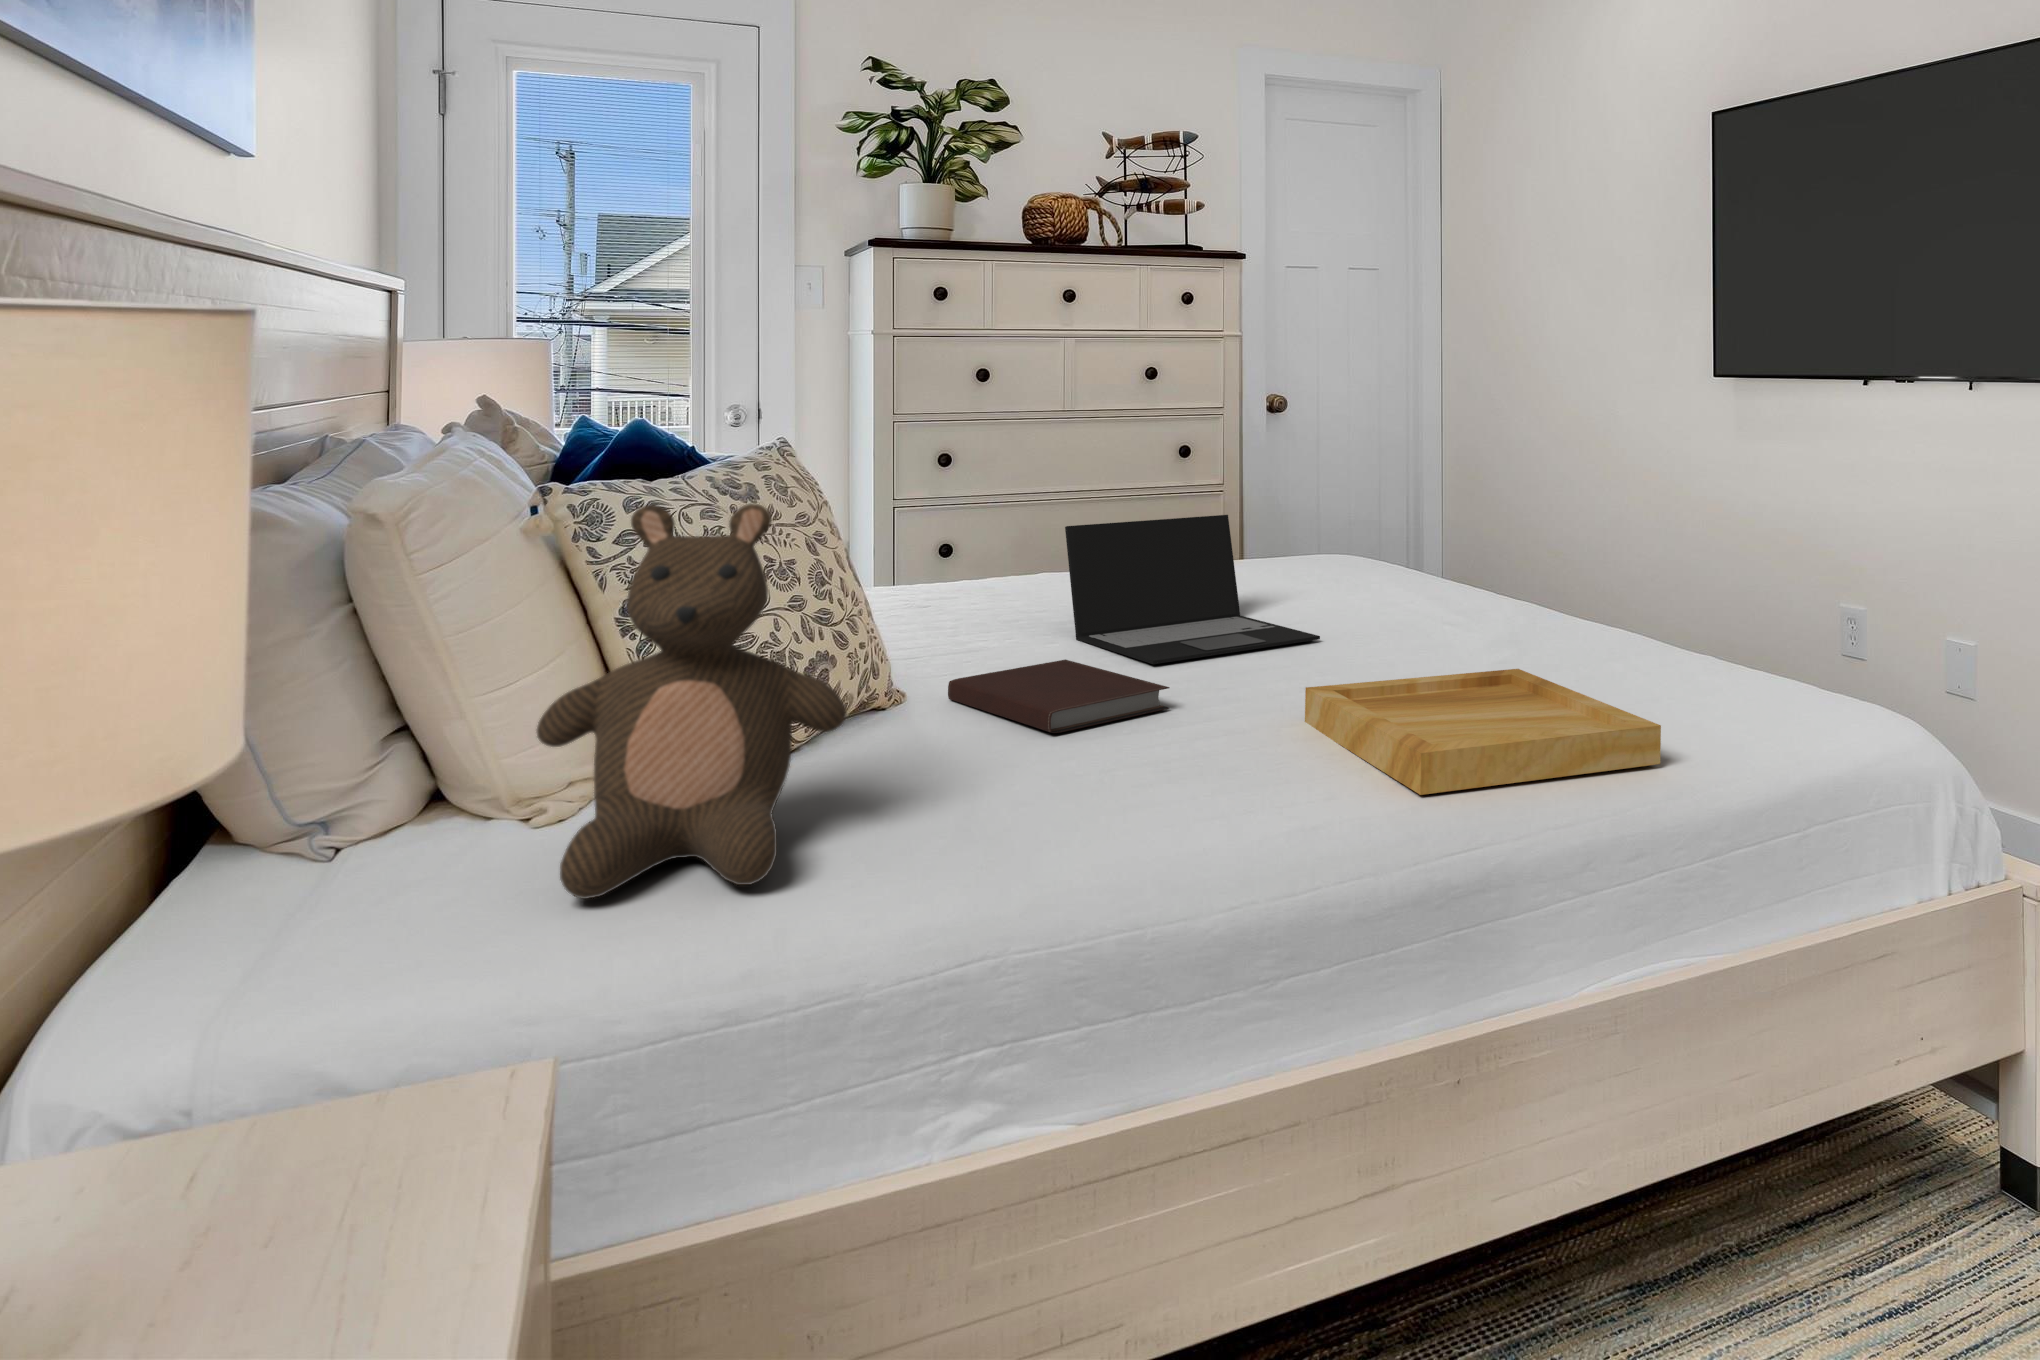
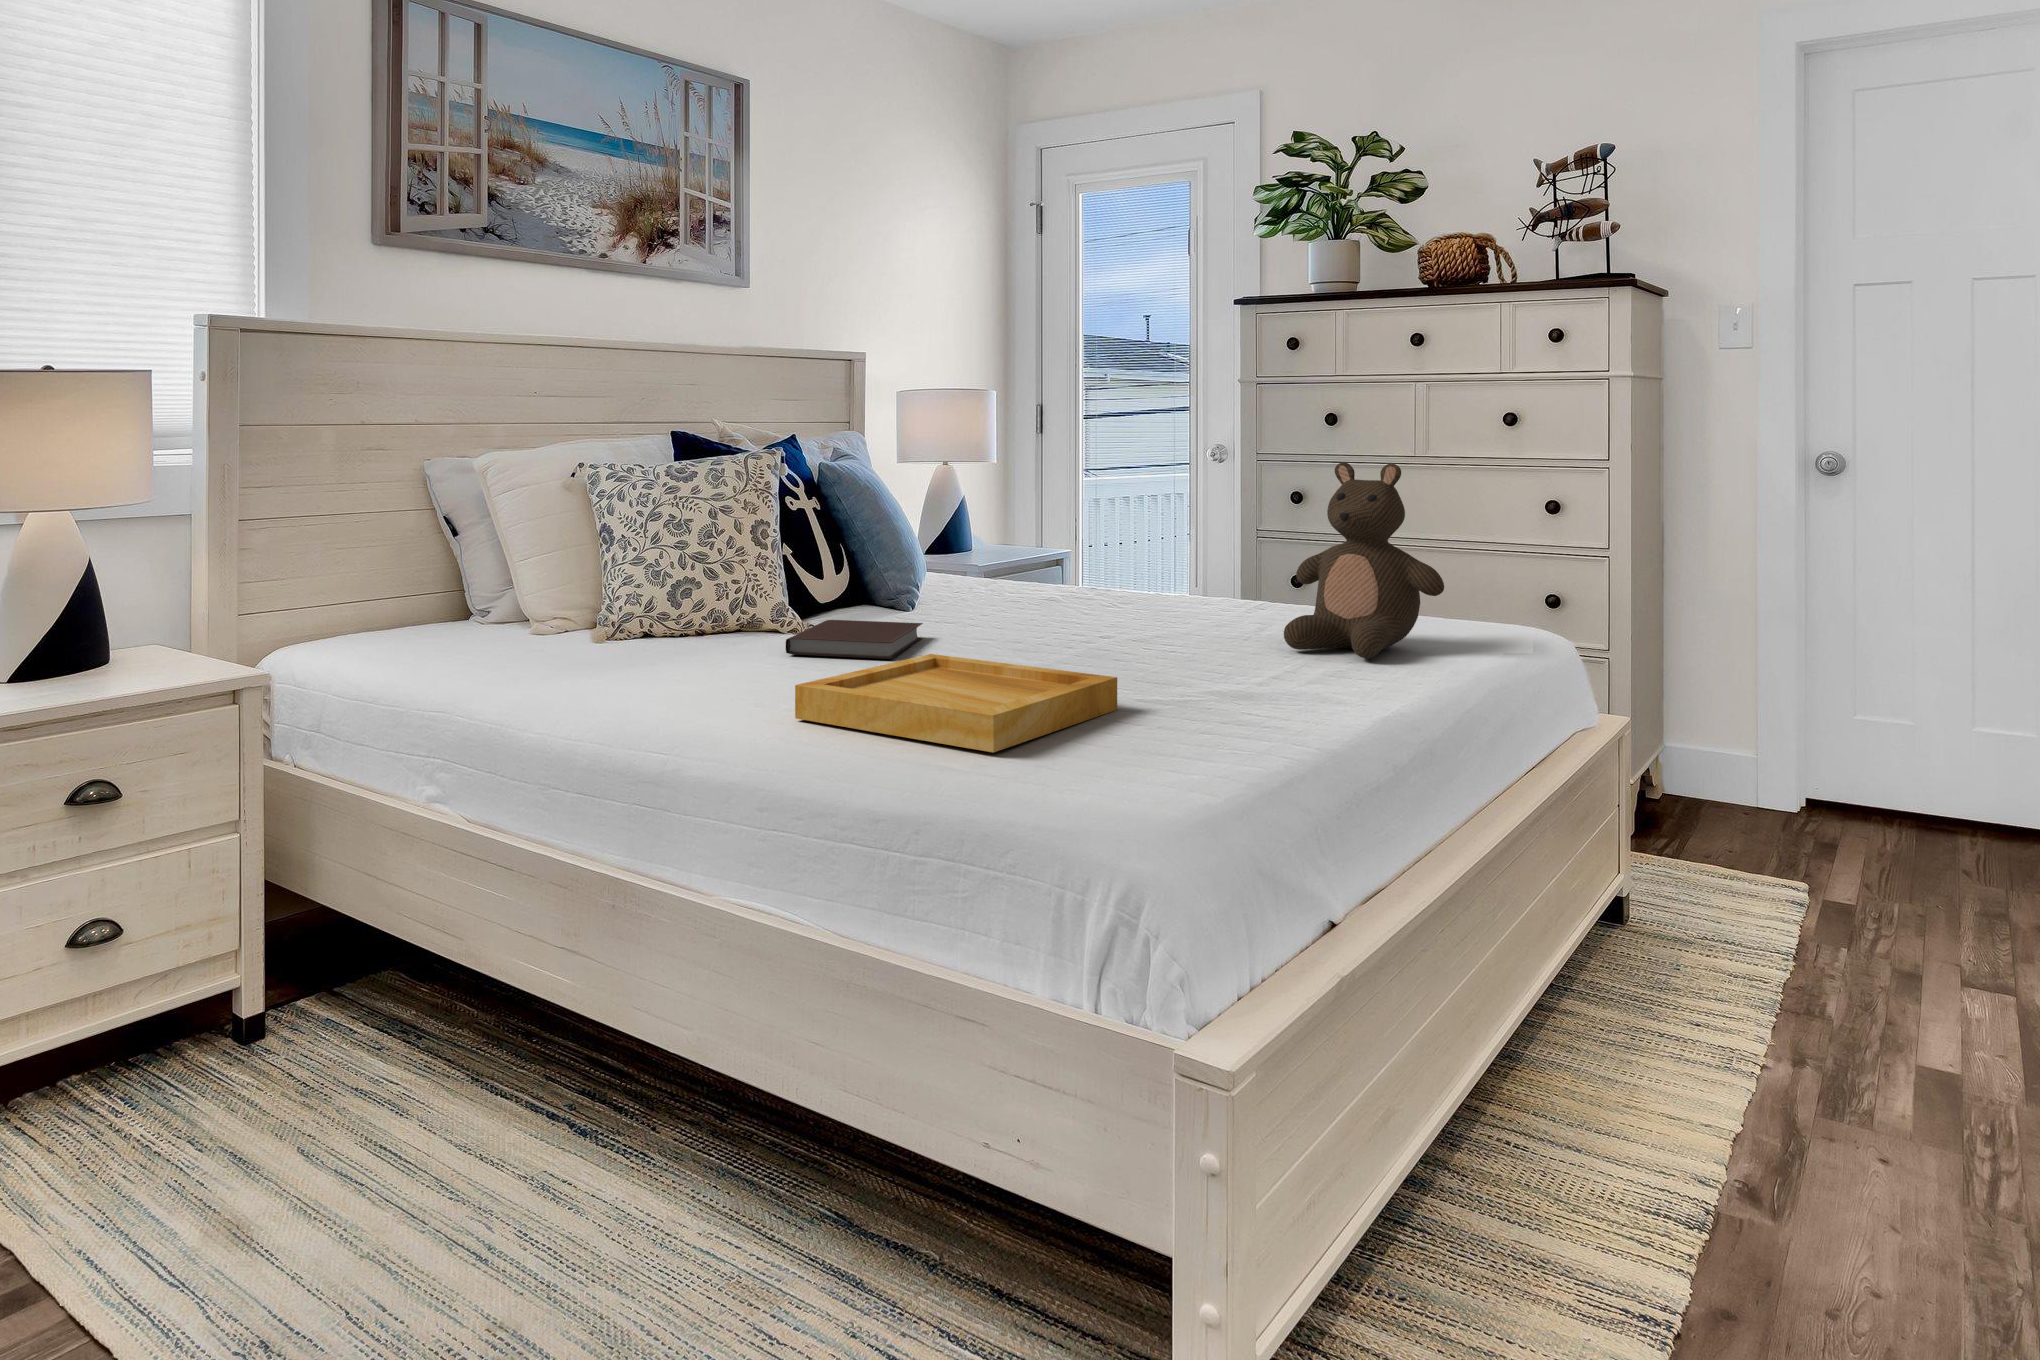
stuffed bear: present [537,504,847,899] -> present [1284,462,1444,658]
laptop: present [1065,515,1320,664] -> none [994,531,1200,652]

